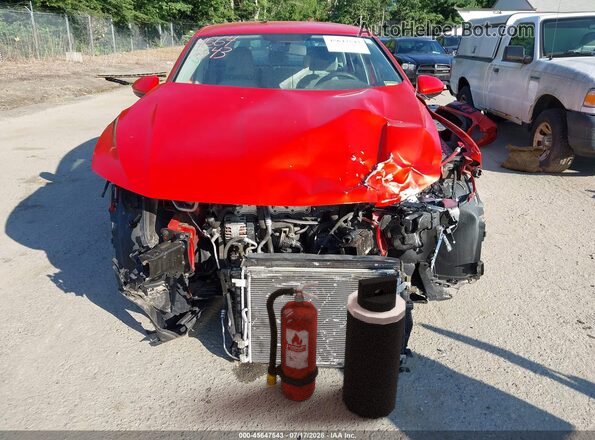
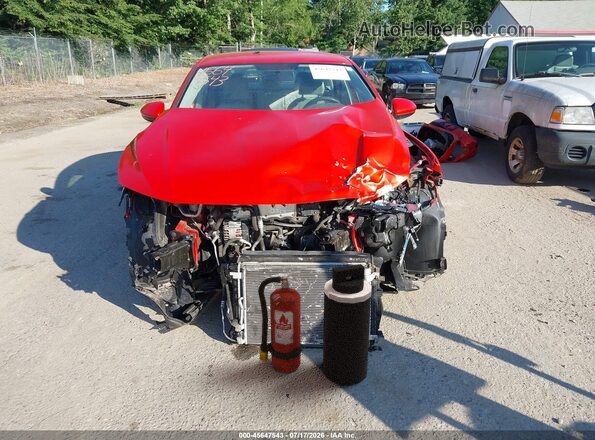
bag: present [501,144,545,172] -> none [479,158,519,184]

